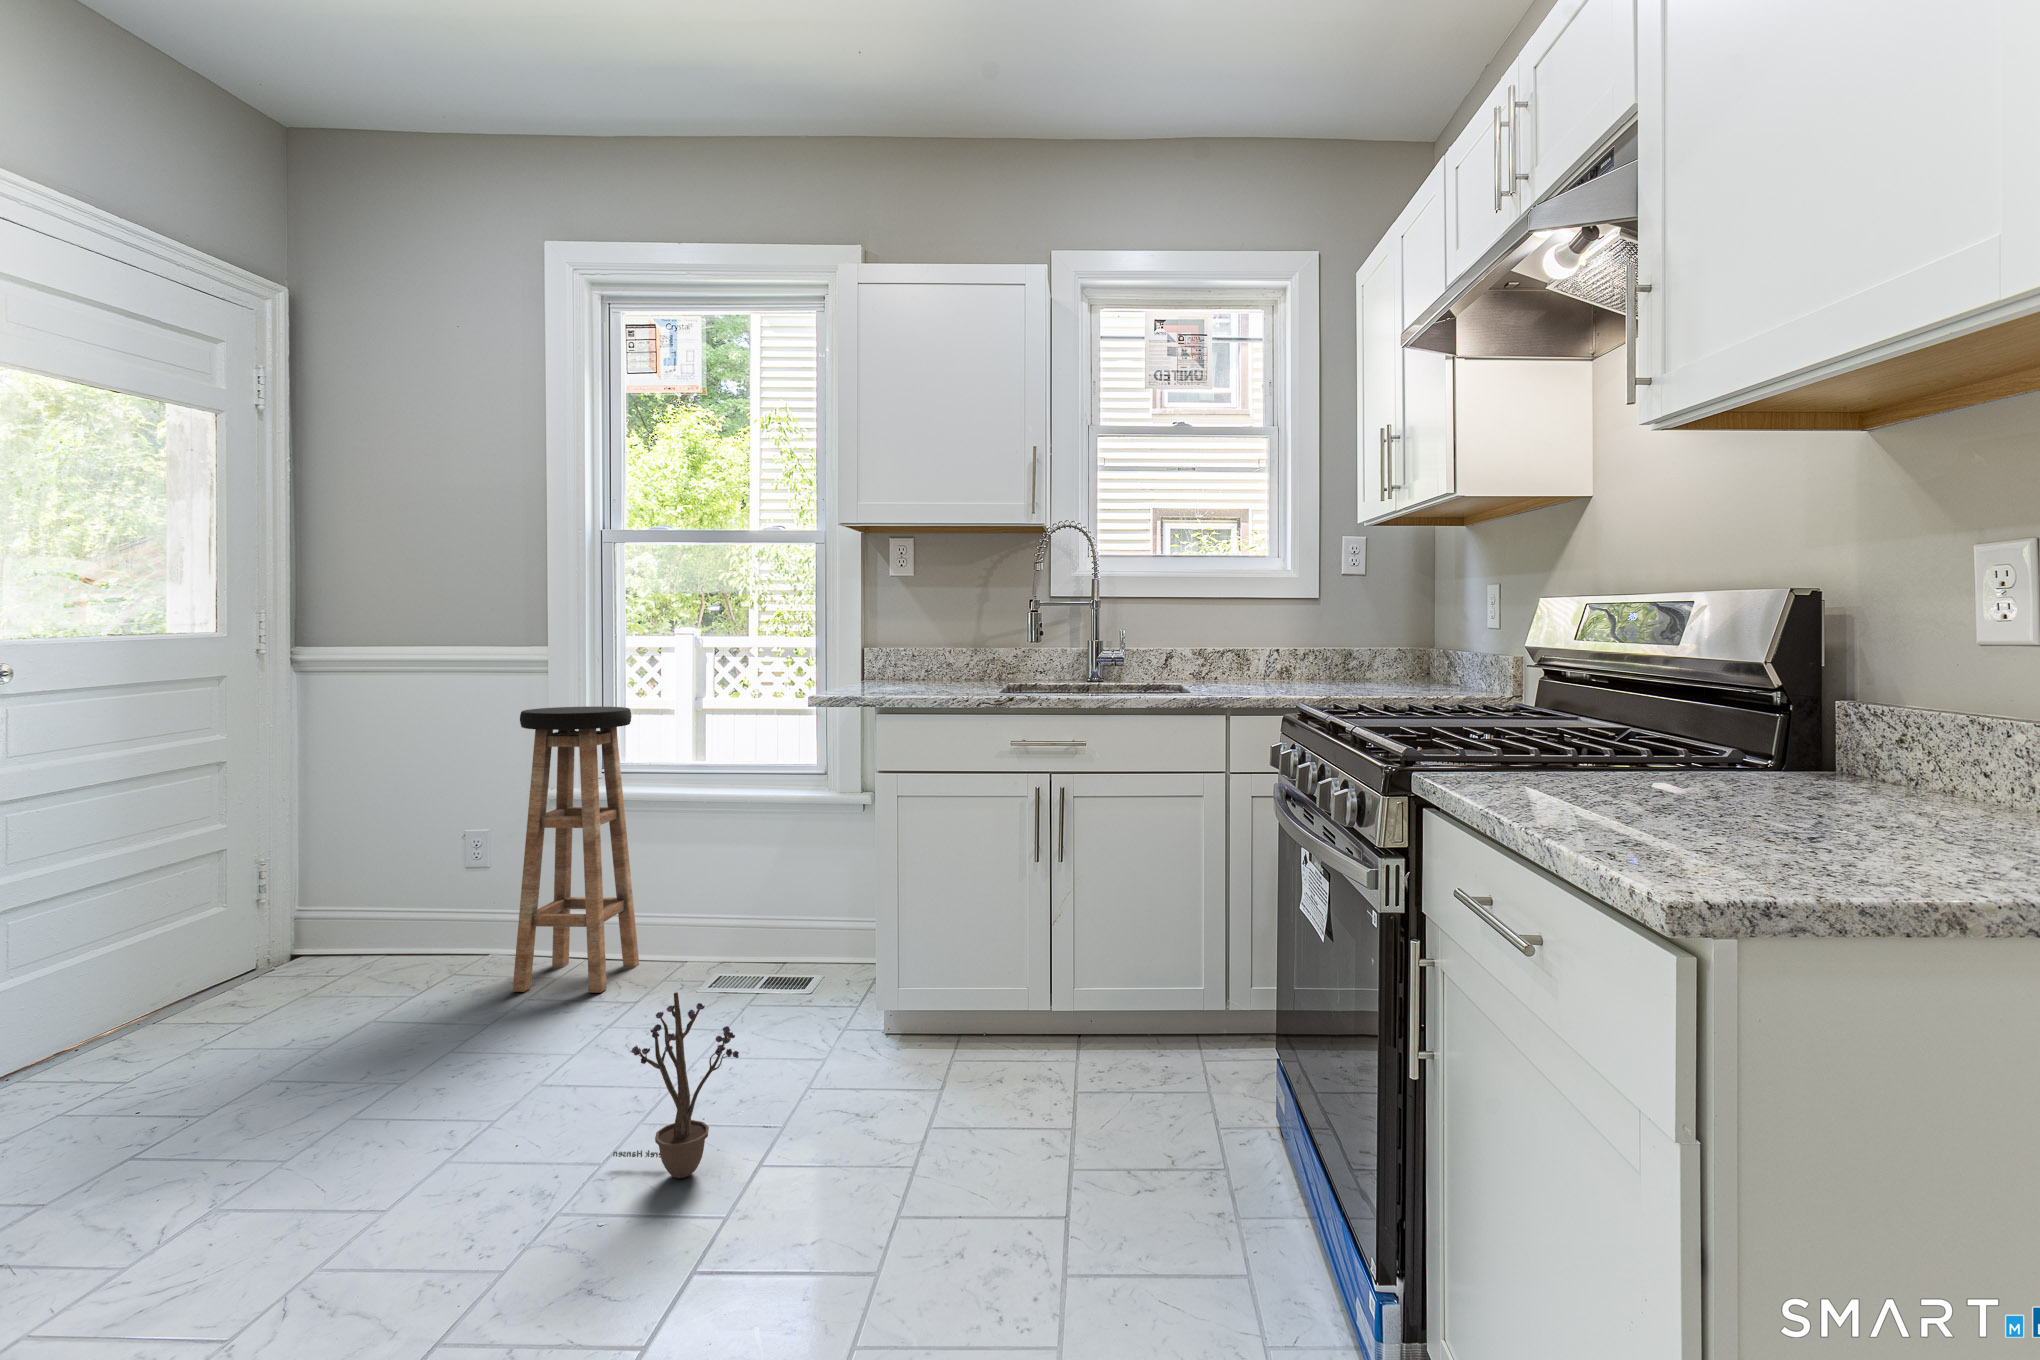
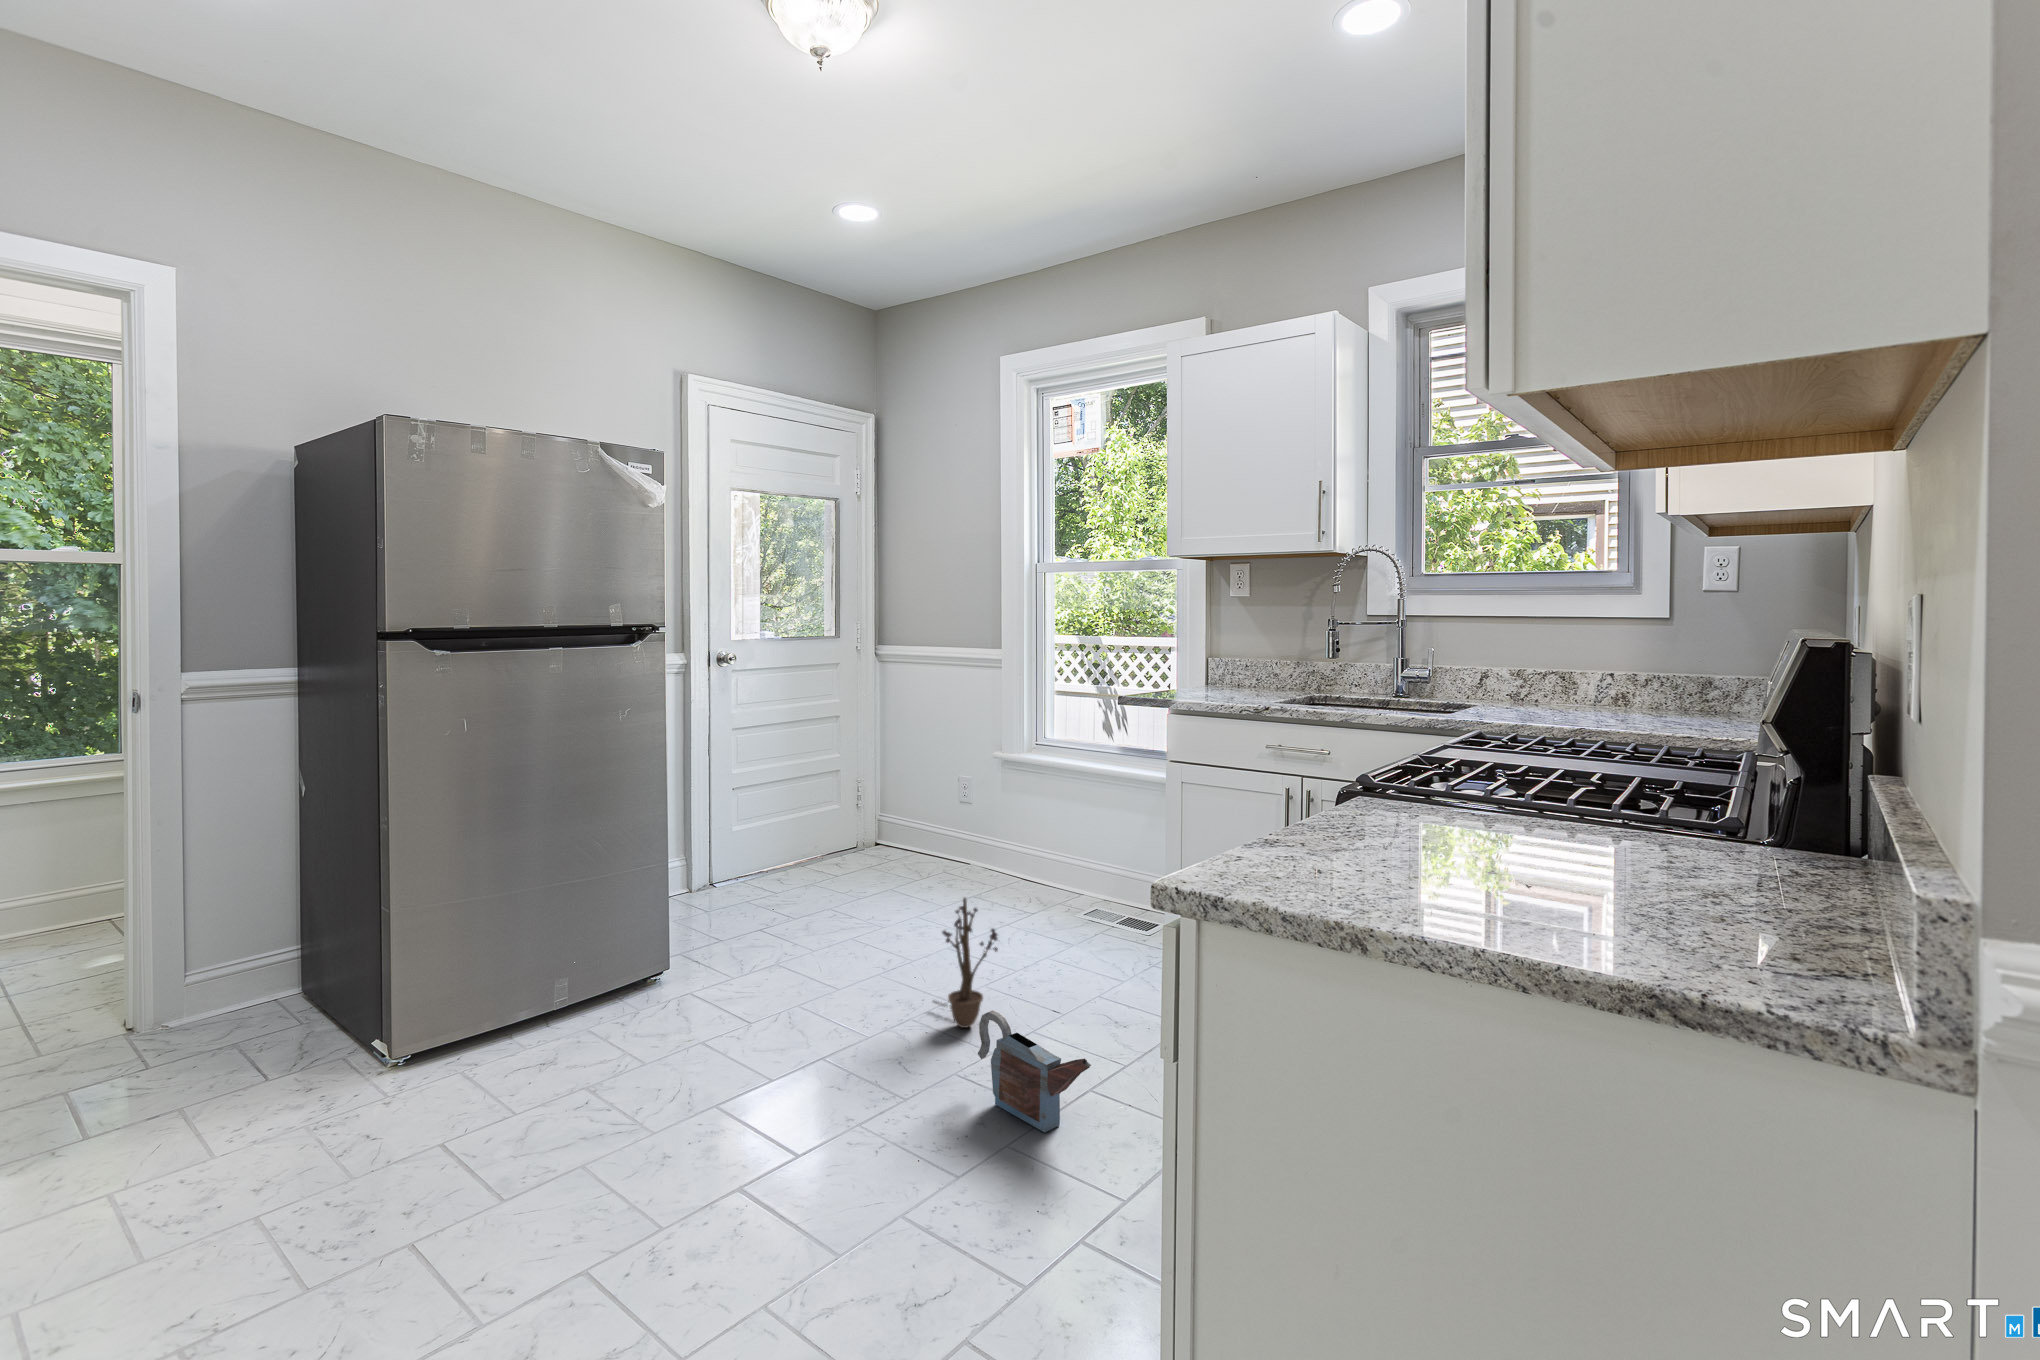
bar stool: present [513,706,639,993] -> none [956,694,1043,904]
watering can: none [771,1139,977,1280] -> present [978,1011,1091,1133]

